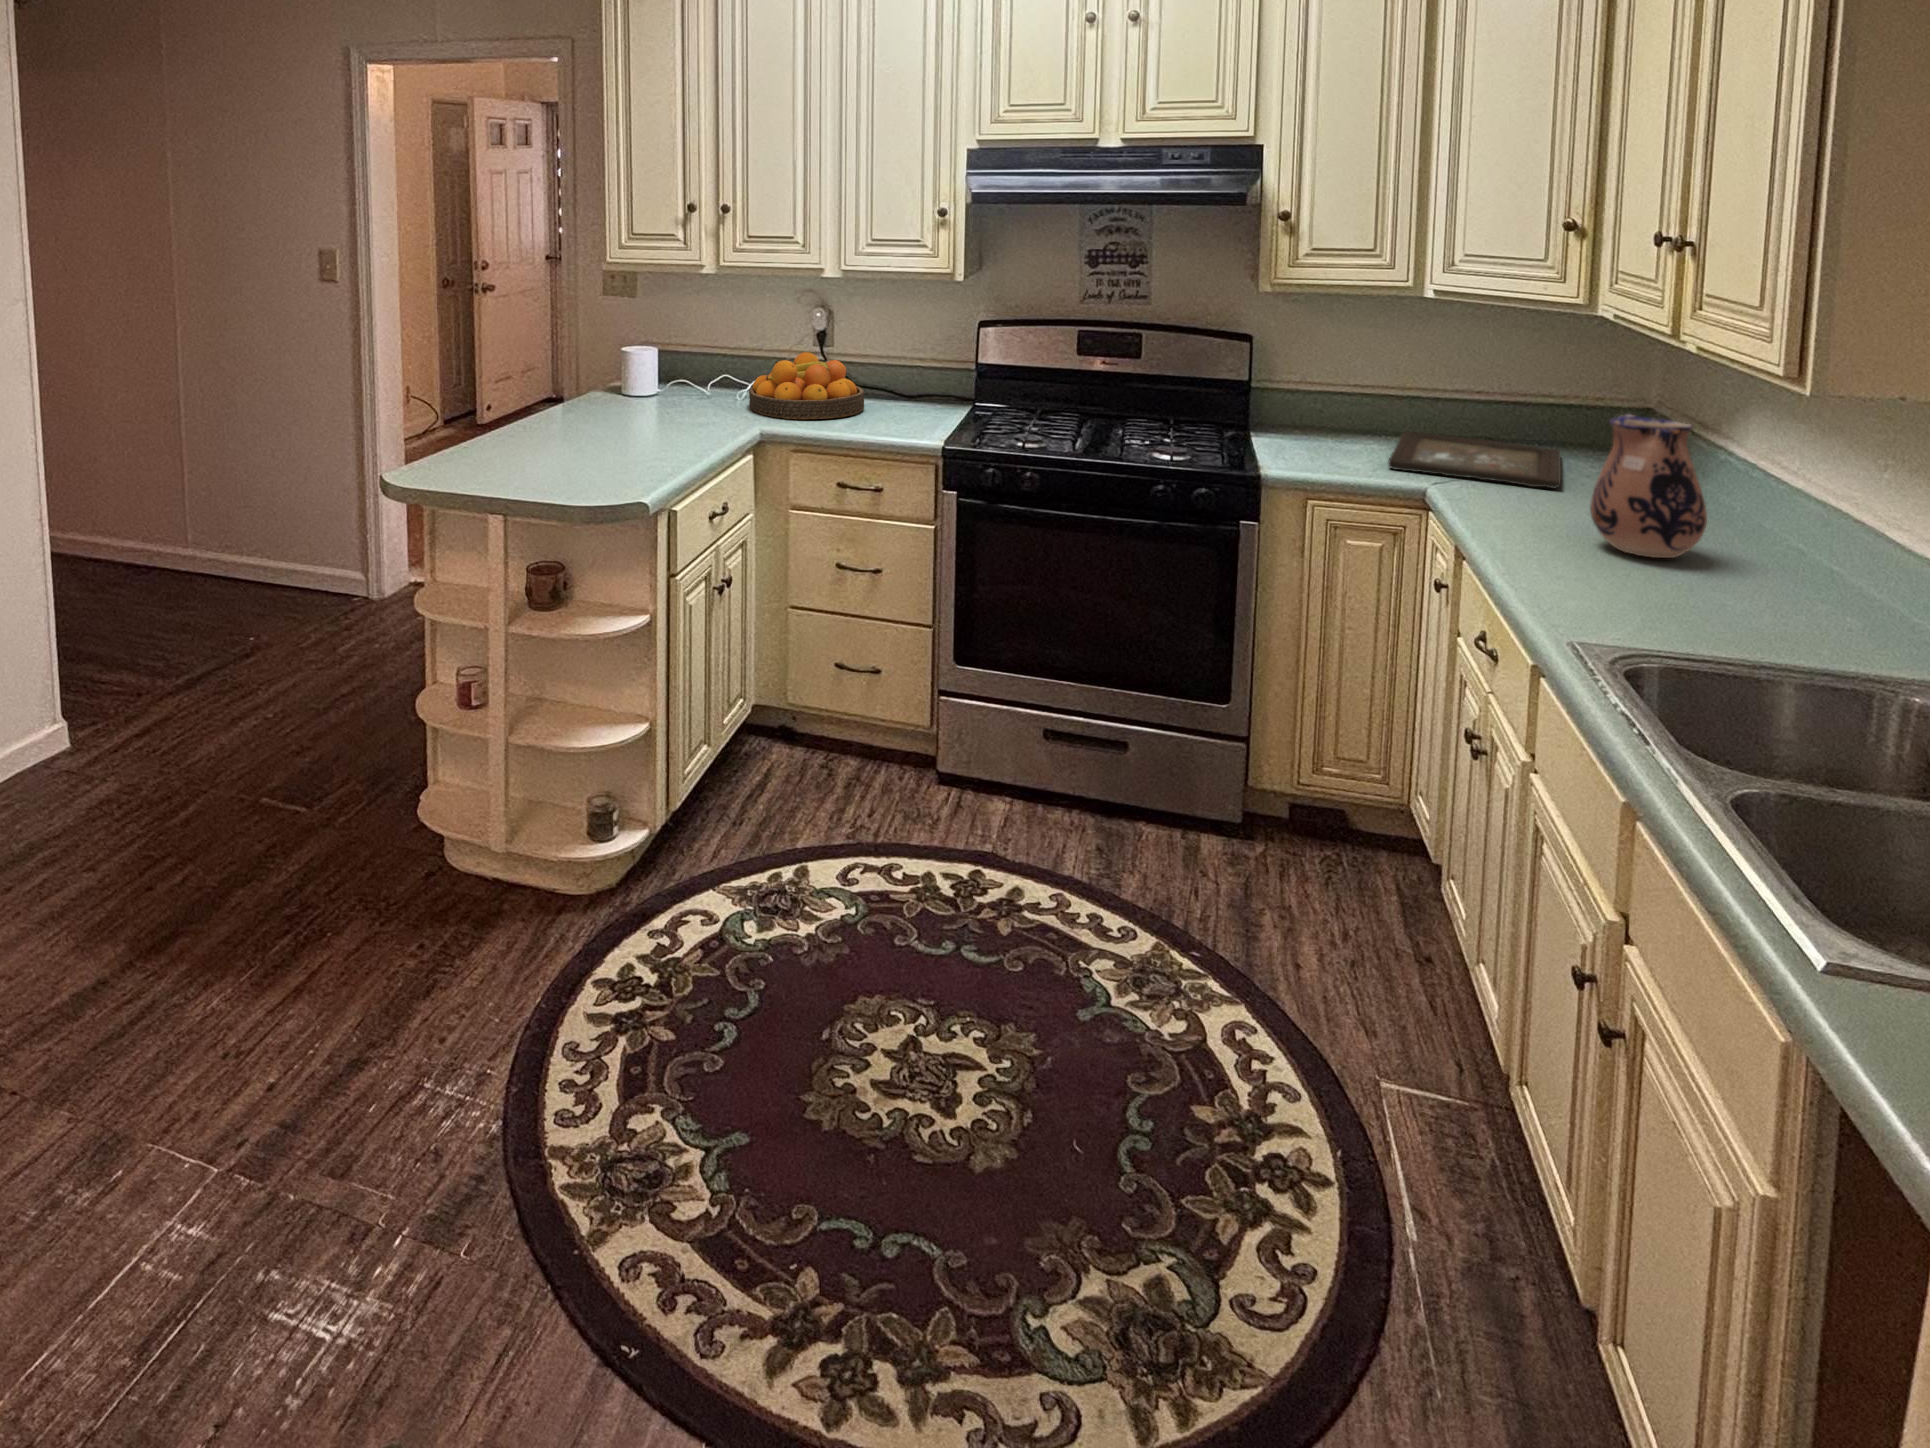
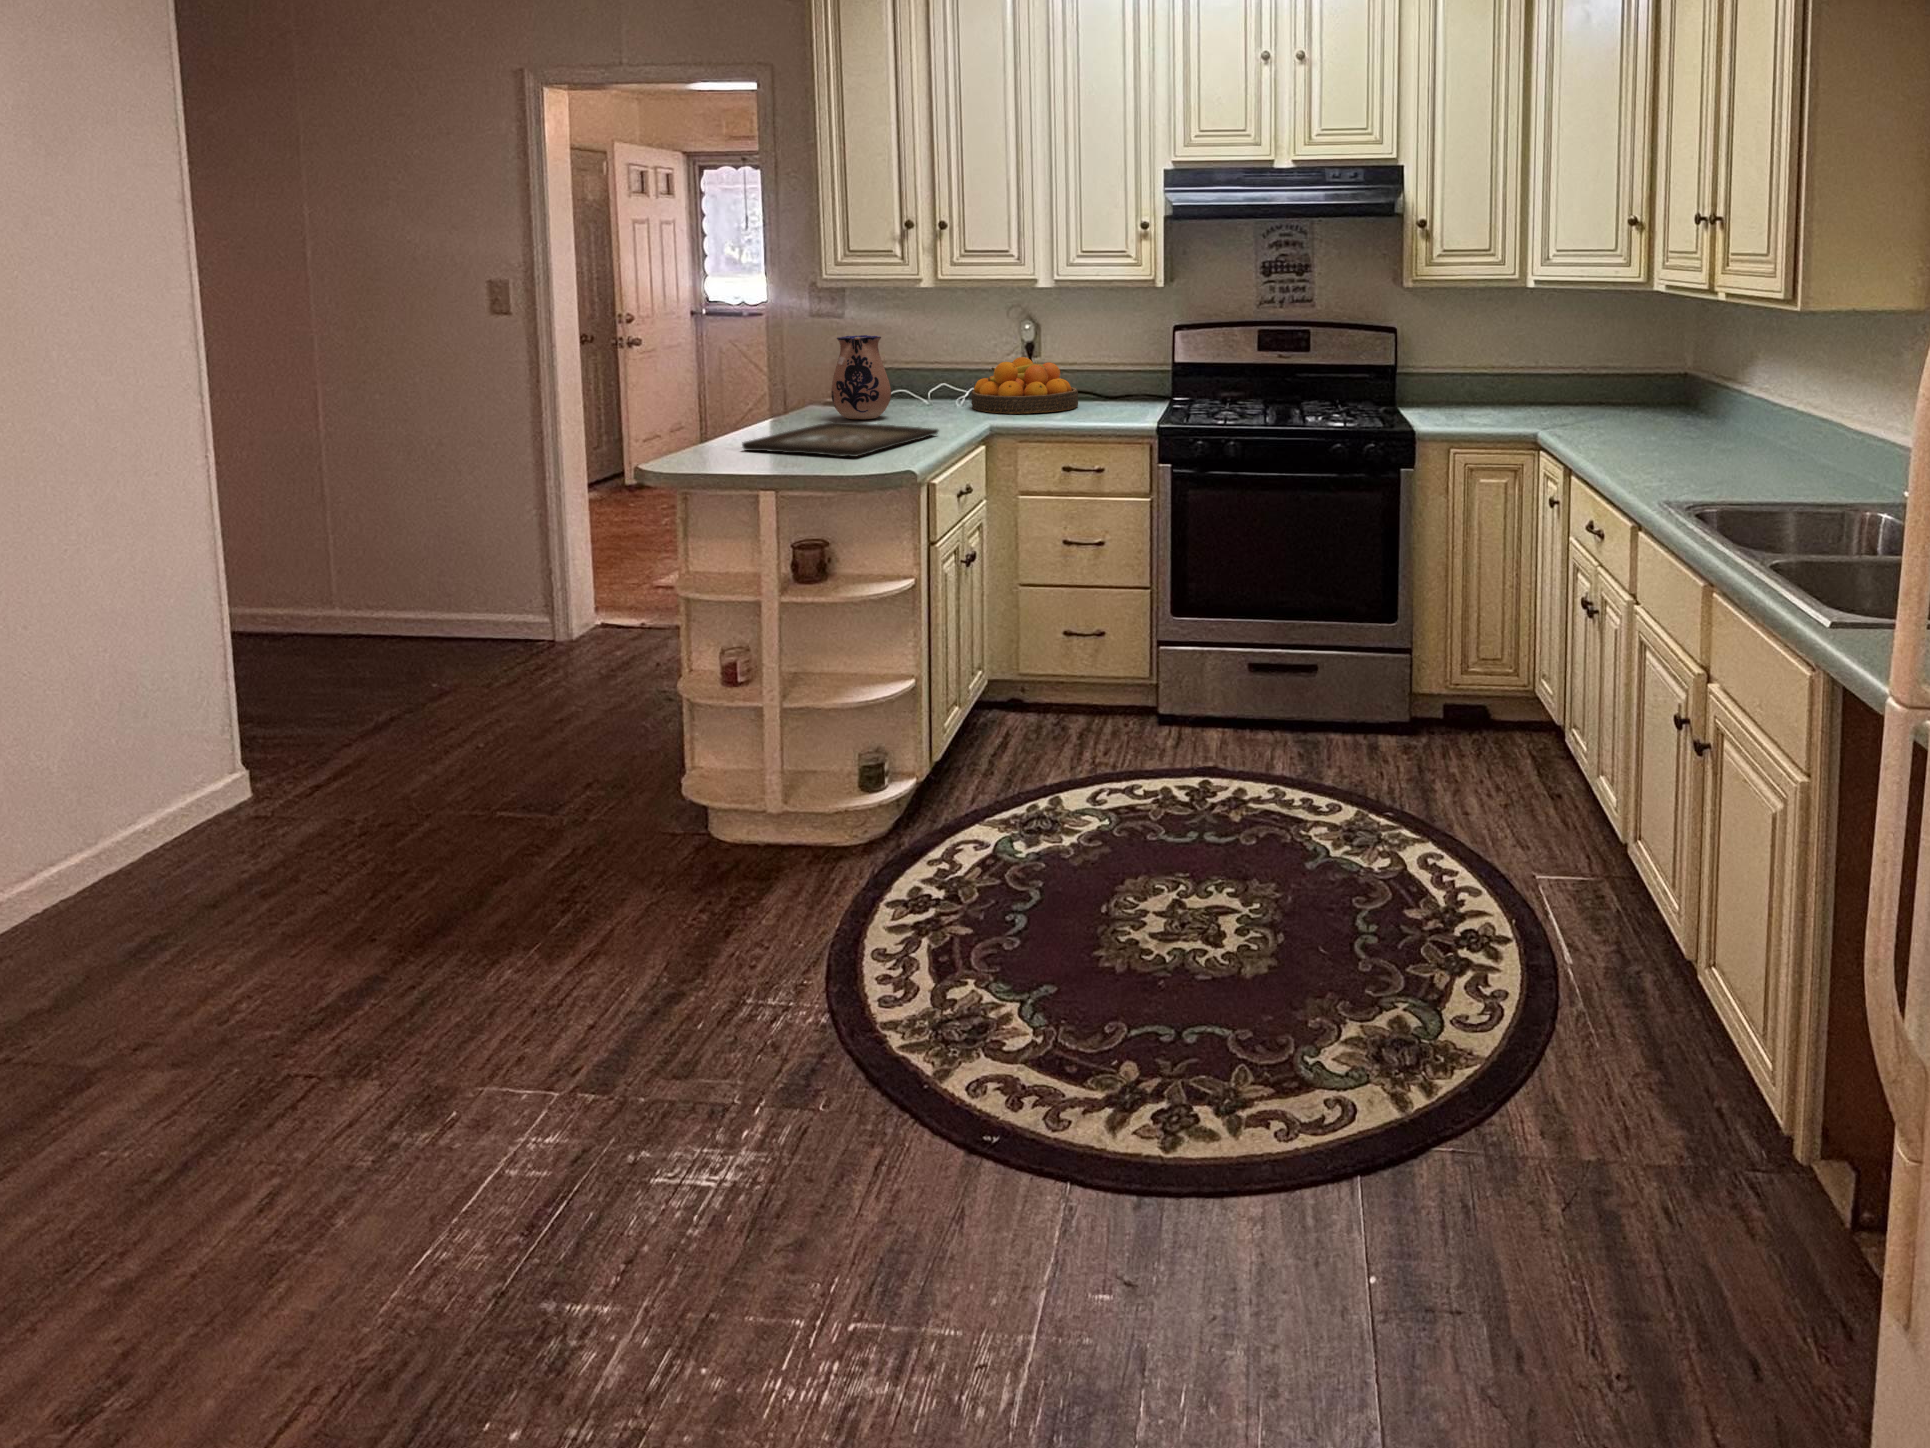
ceramic pitcher: present [1590,414,1707,558] -> present [831,335,891,419]
tray: present [1388,431,1561,488] -> present [742,422,938,457]

